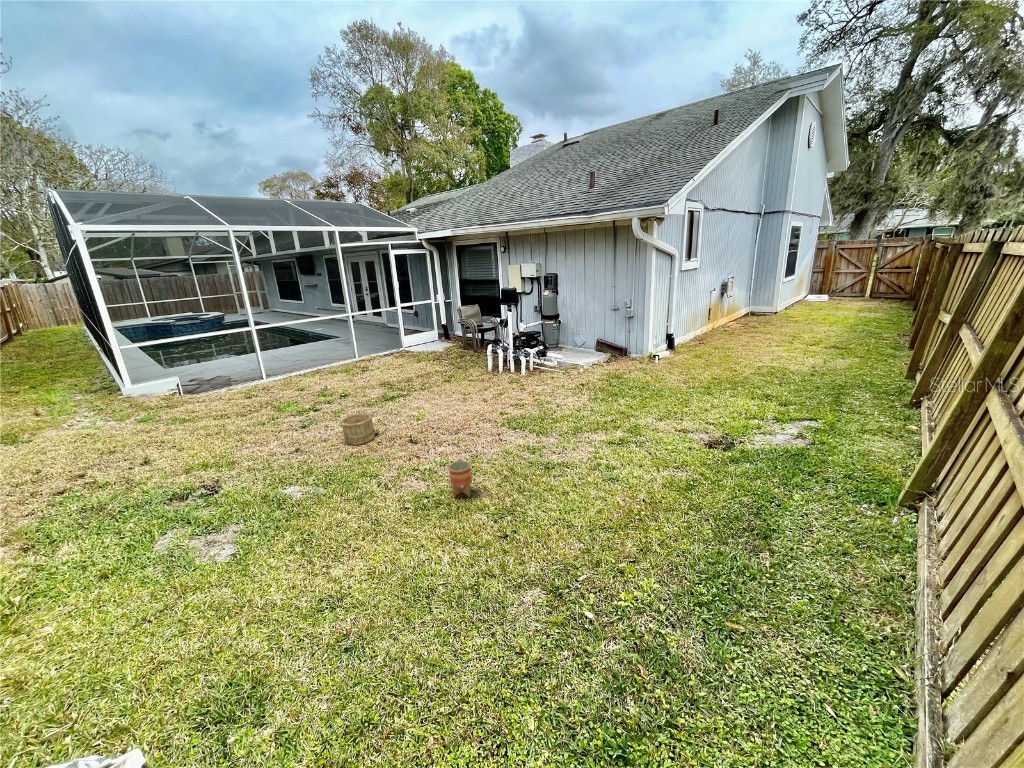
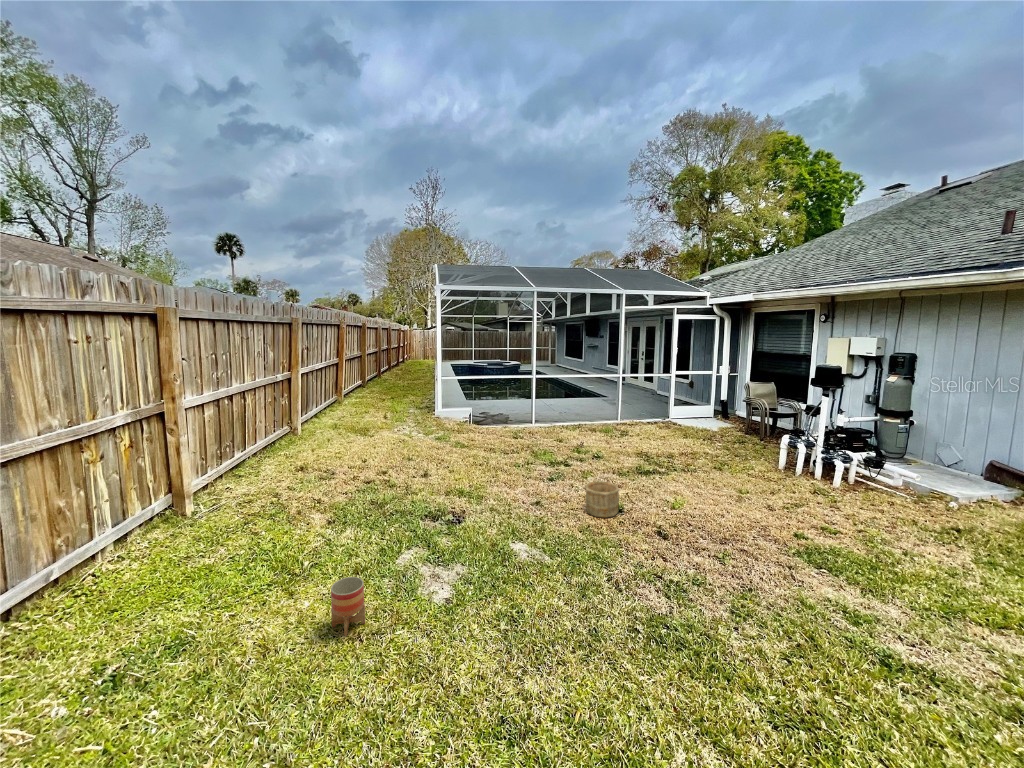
planter: present [449,461,472,498] -> present [331,577,365,636]

